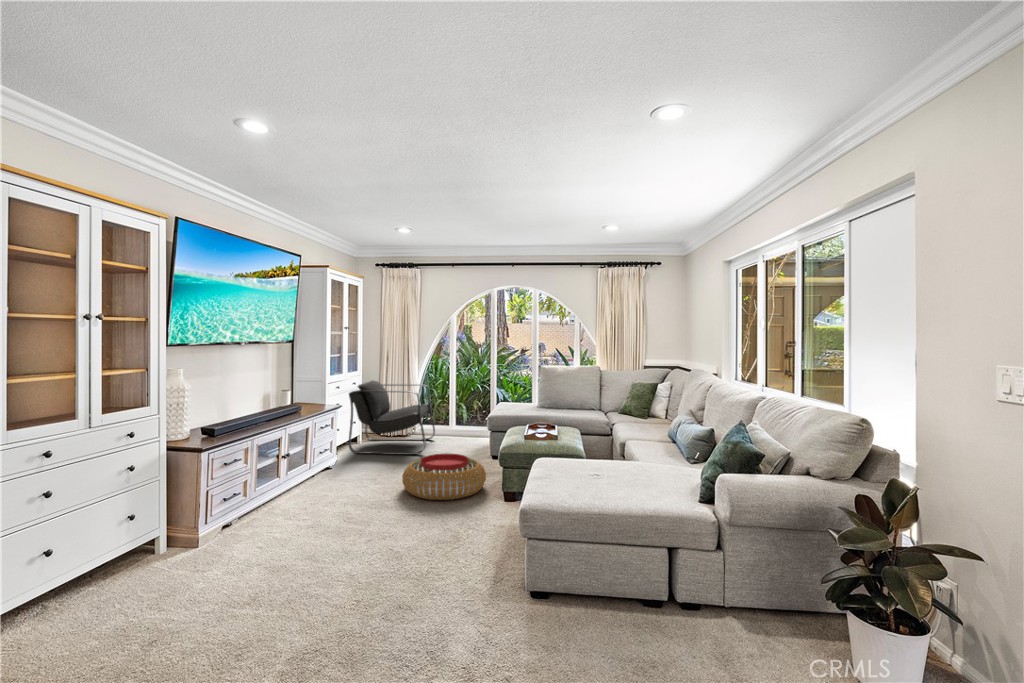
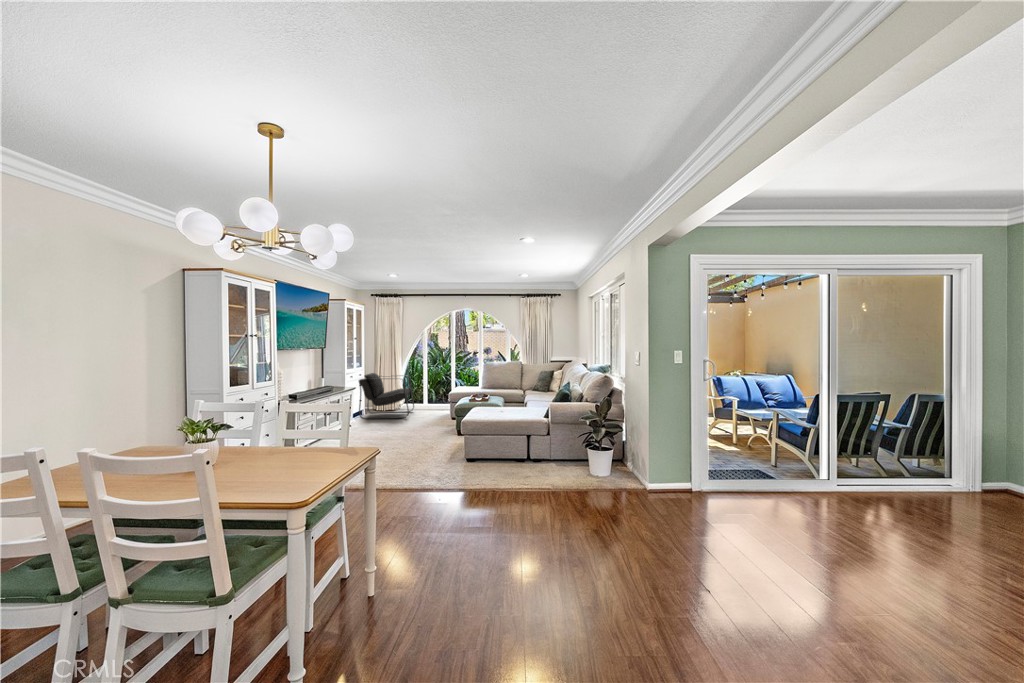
pouf: present [402,453,486,500] -> none [398,412,447,436]

